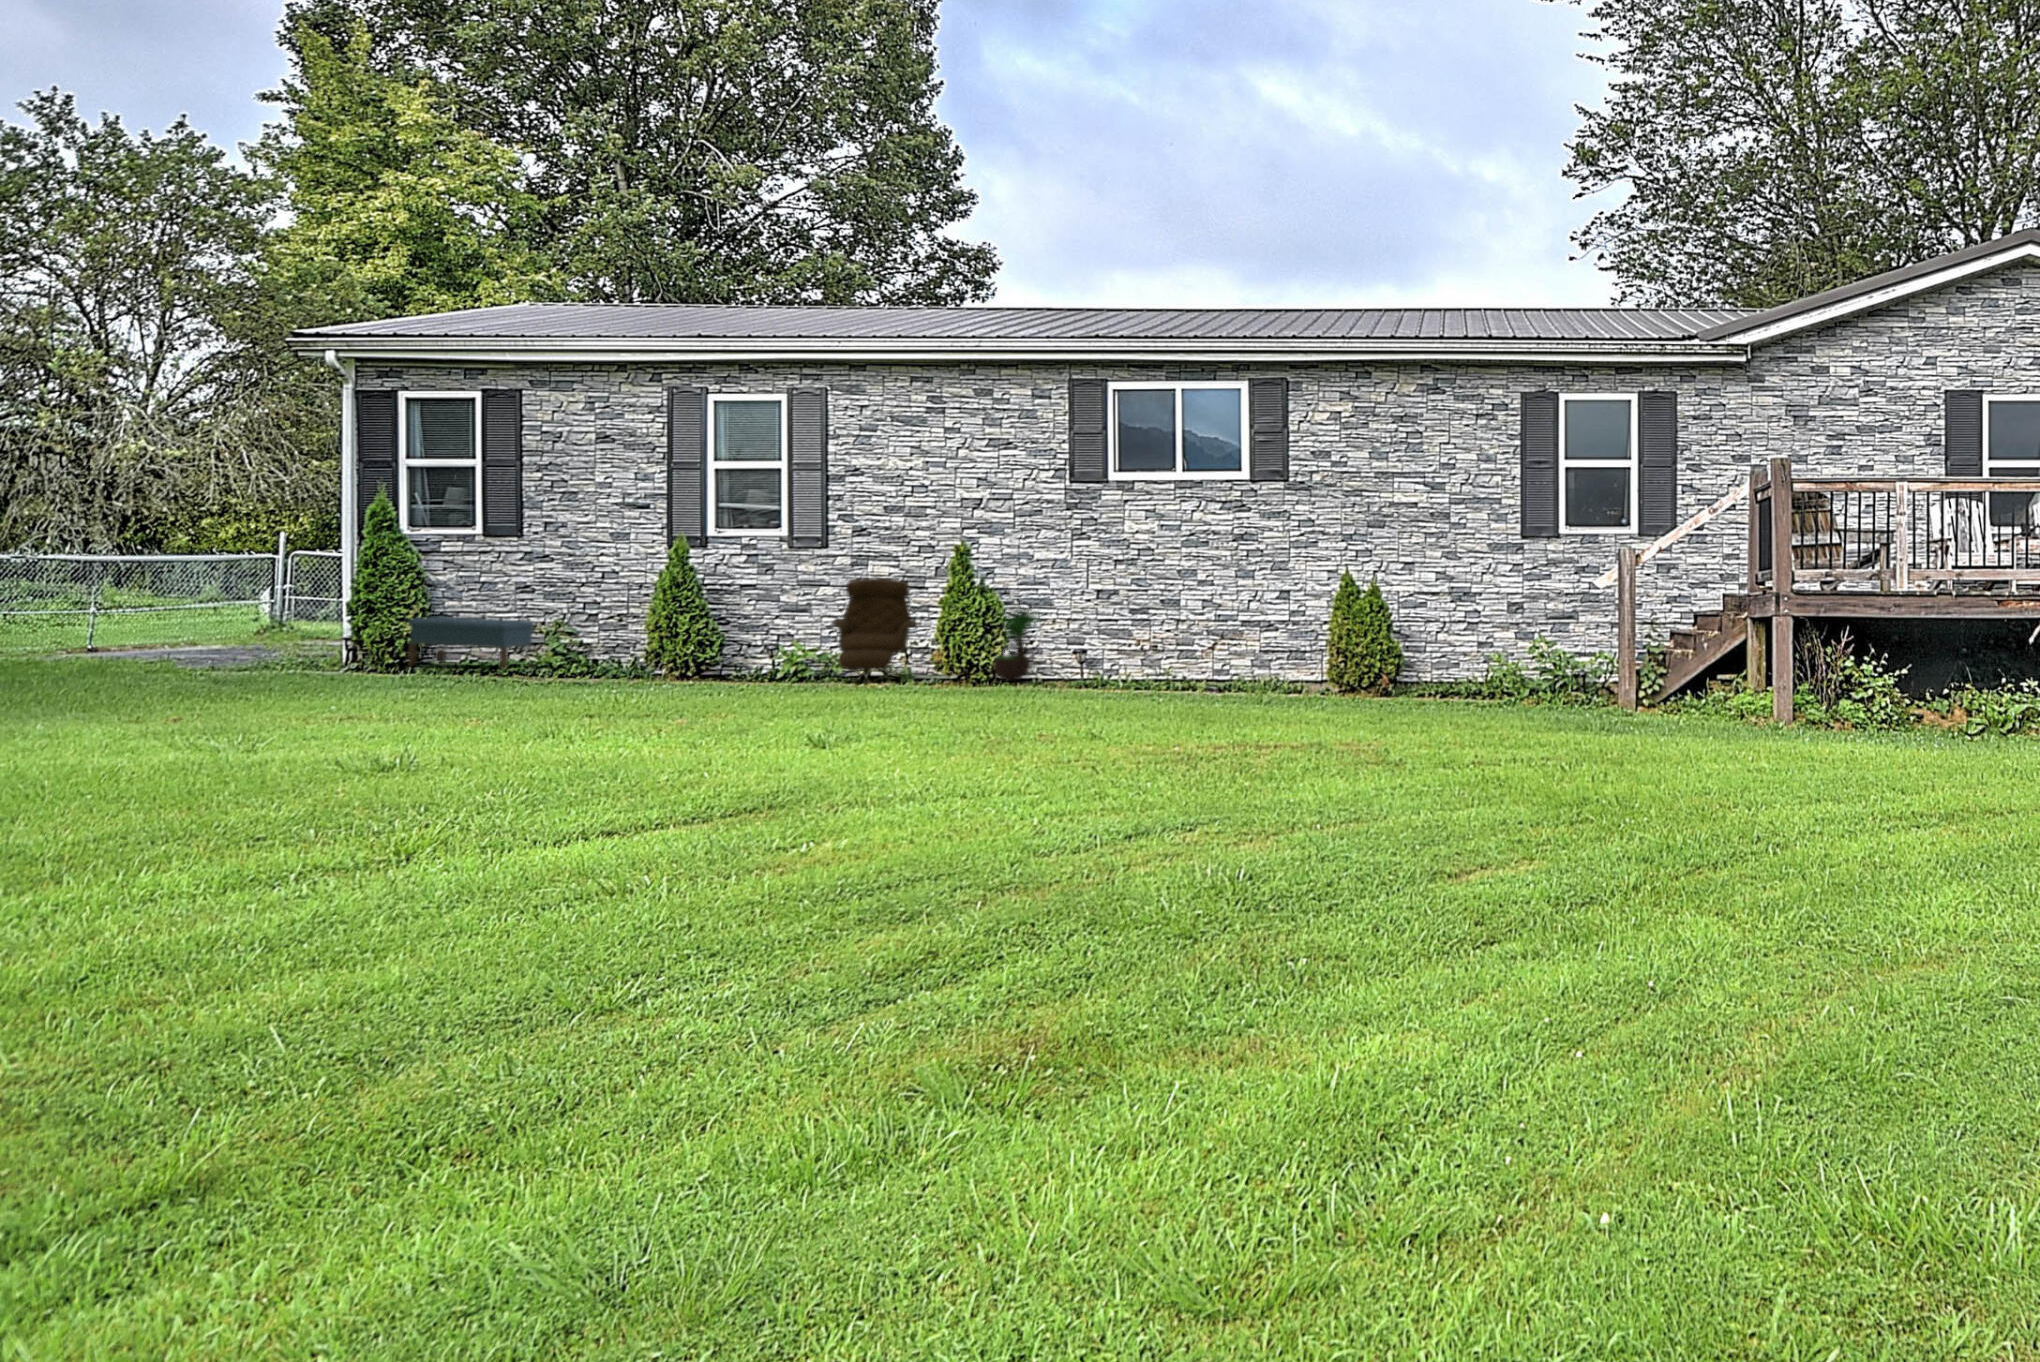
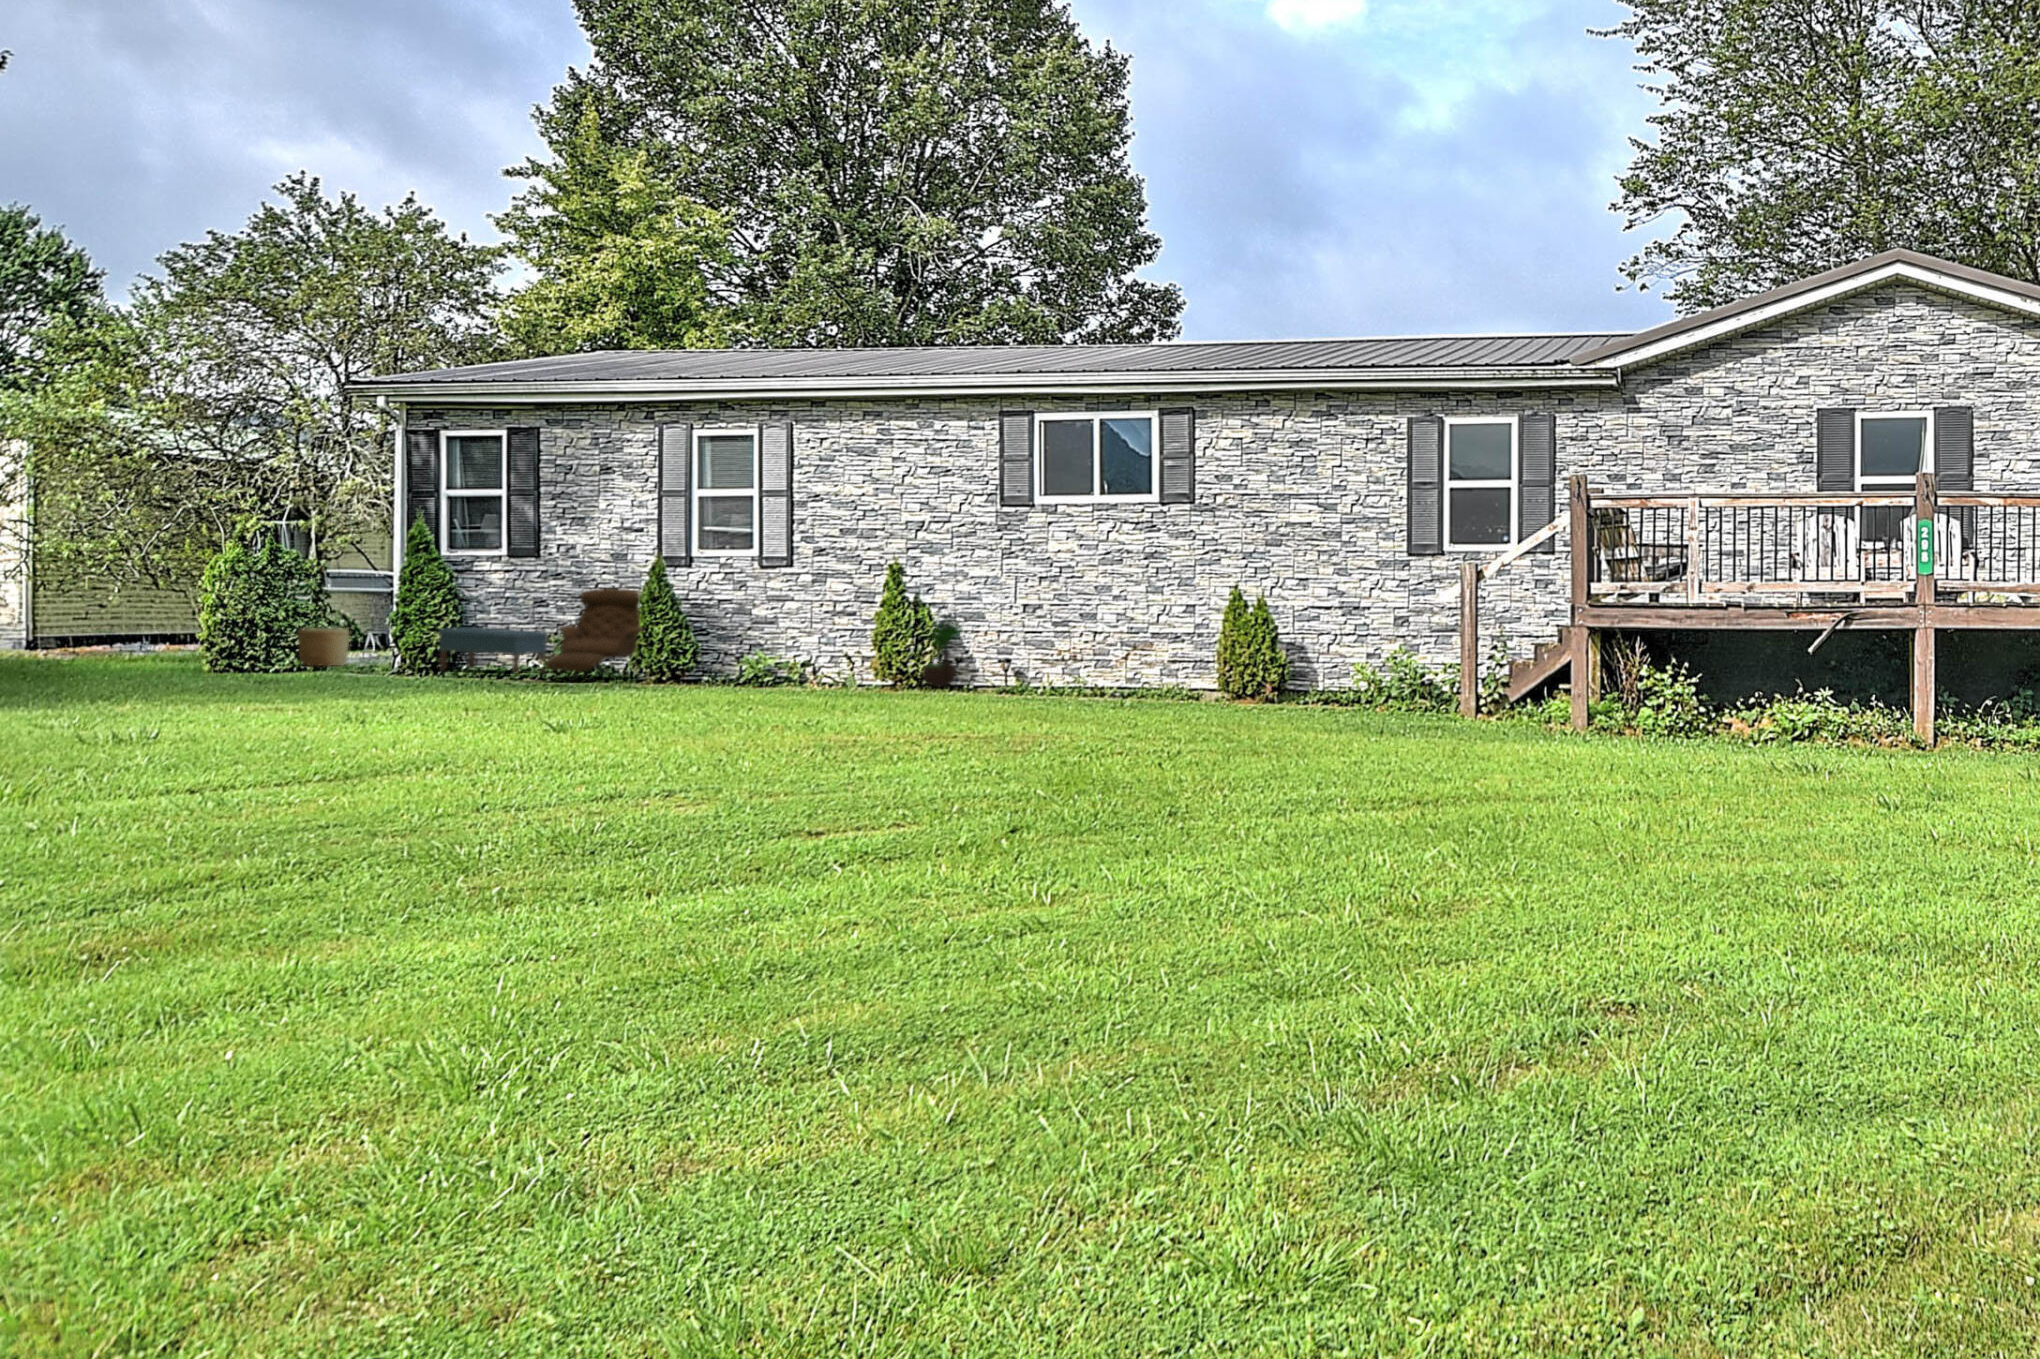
lounge chair: present [831,578,917,682] -> present [546,588,643,682]
woven basket: none [223,617,285,663] -> present [298,628,349,667]

